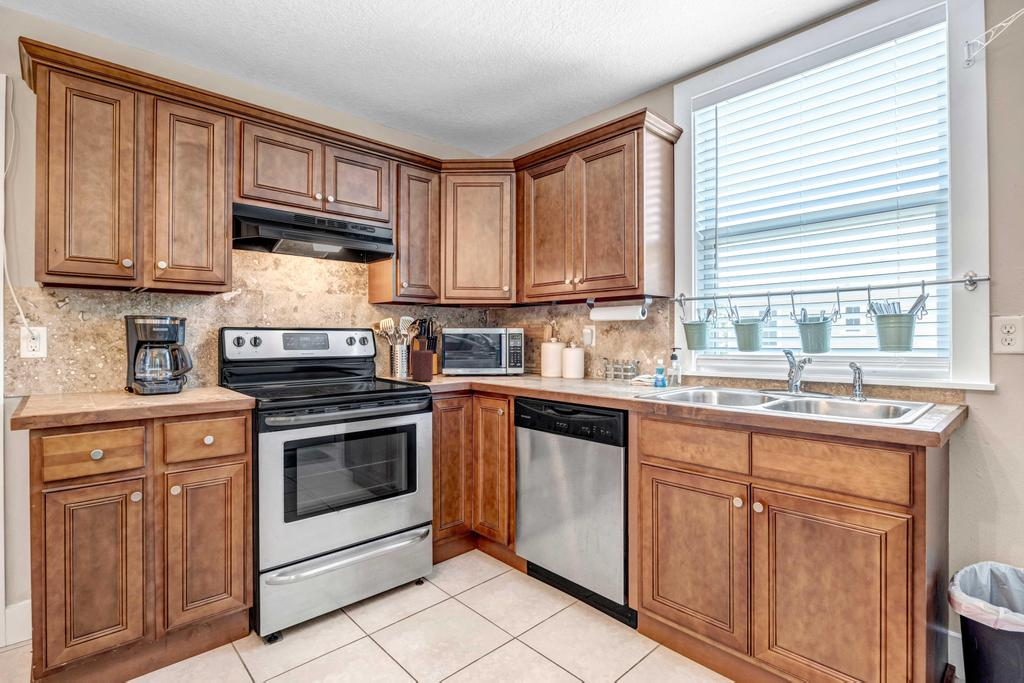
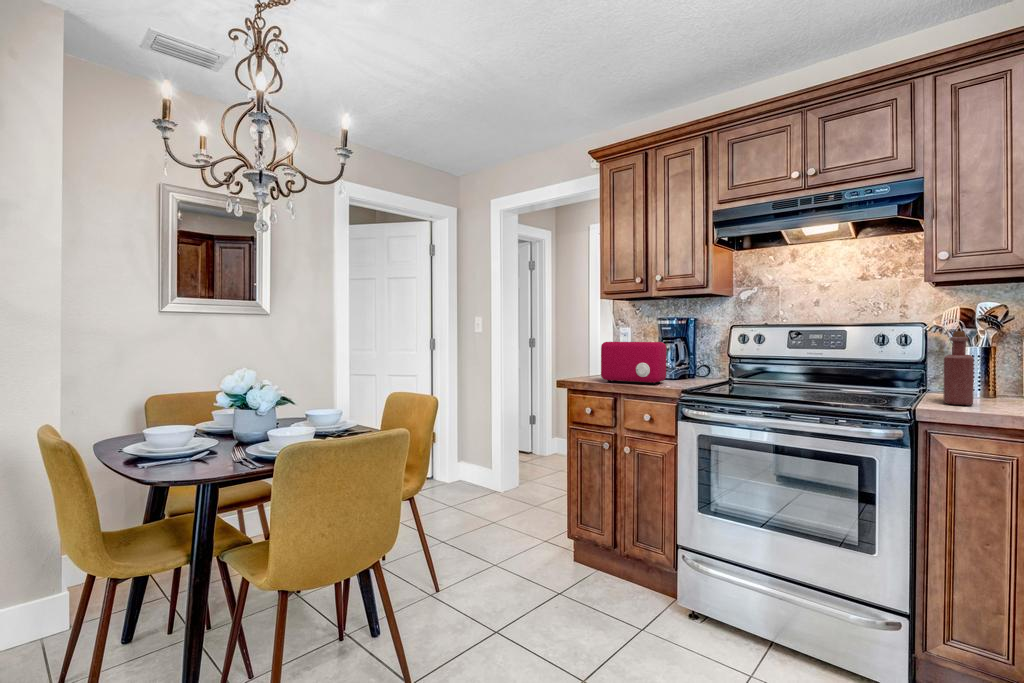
toaster: none [102,347,205,406] -> present [601,342,666,385]

